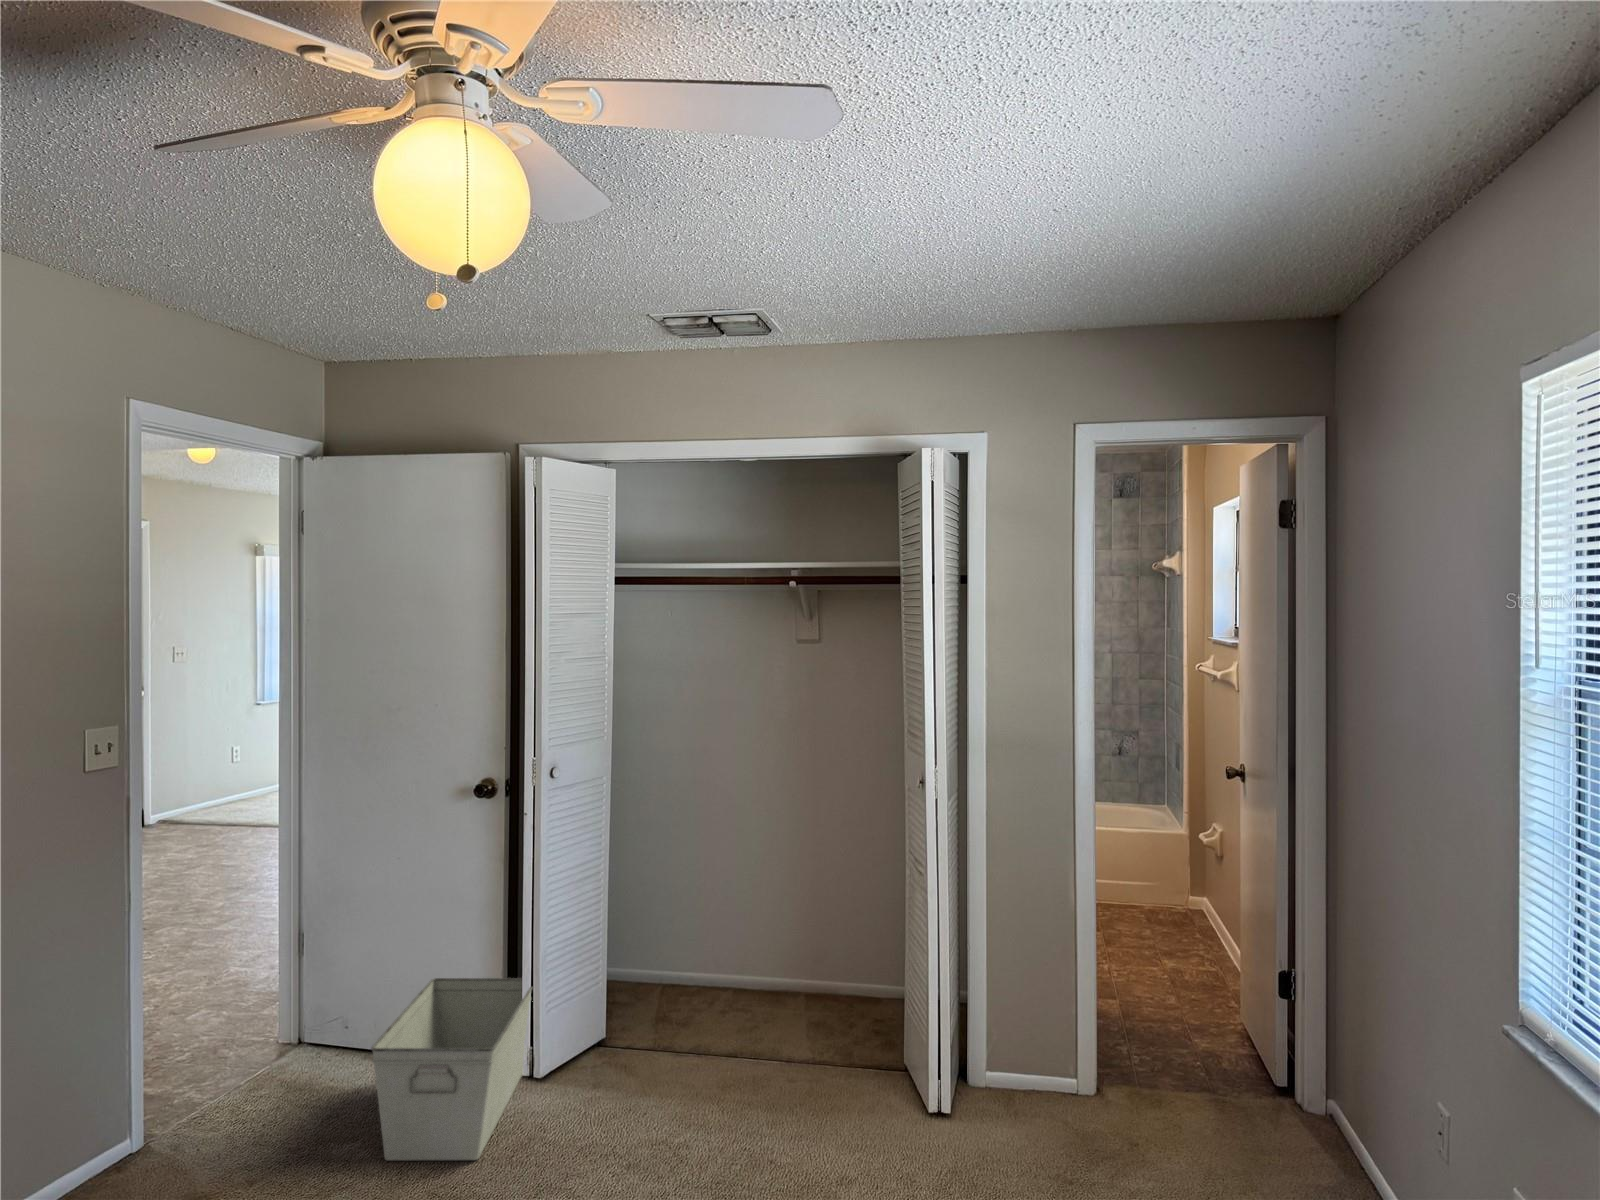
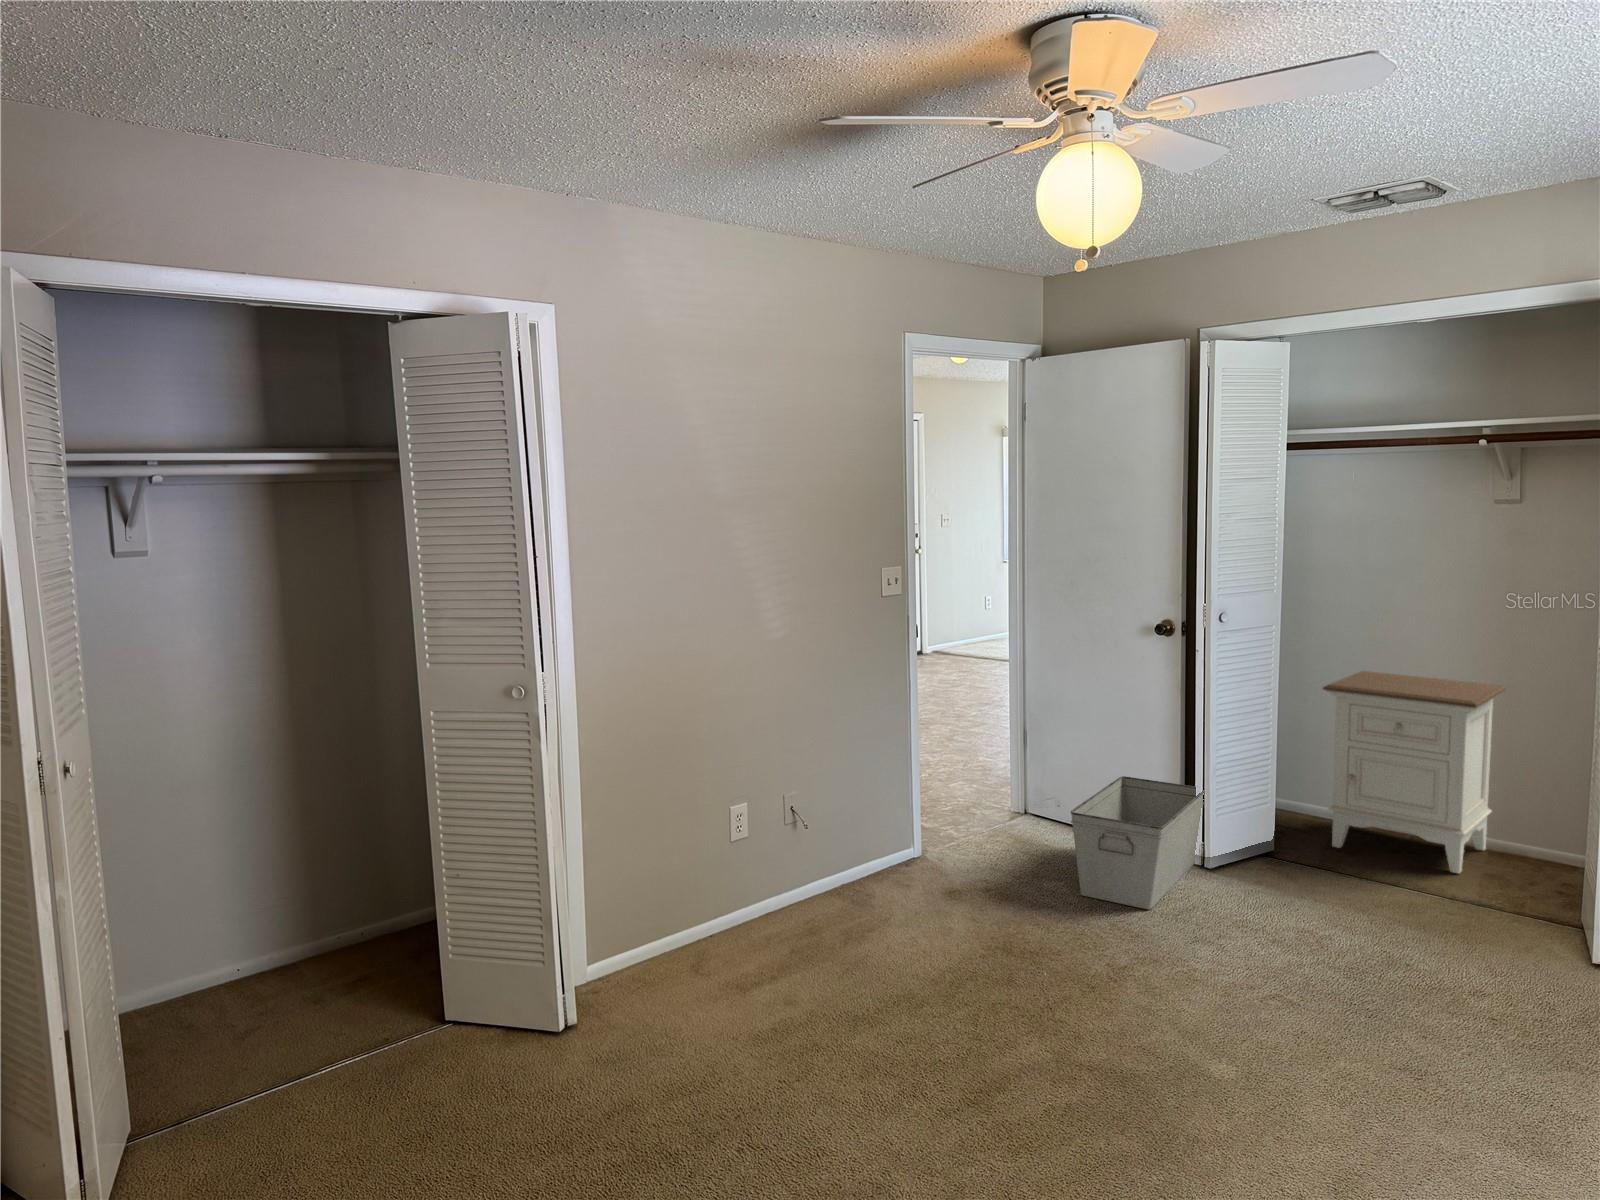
nightstand: none [652,817,812,1025] -> present [1323,671,1505,874]

